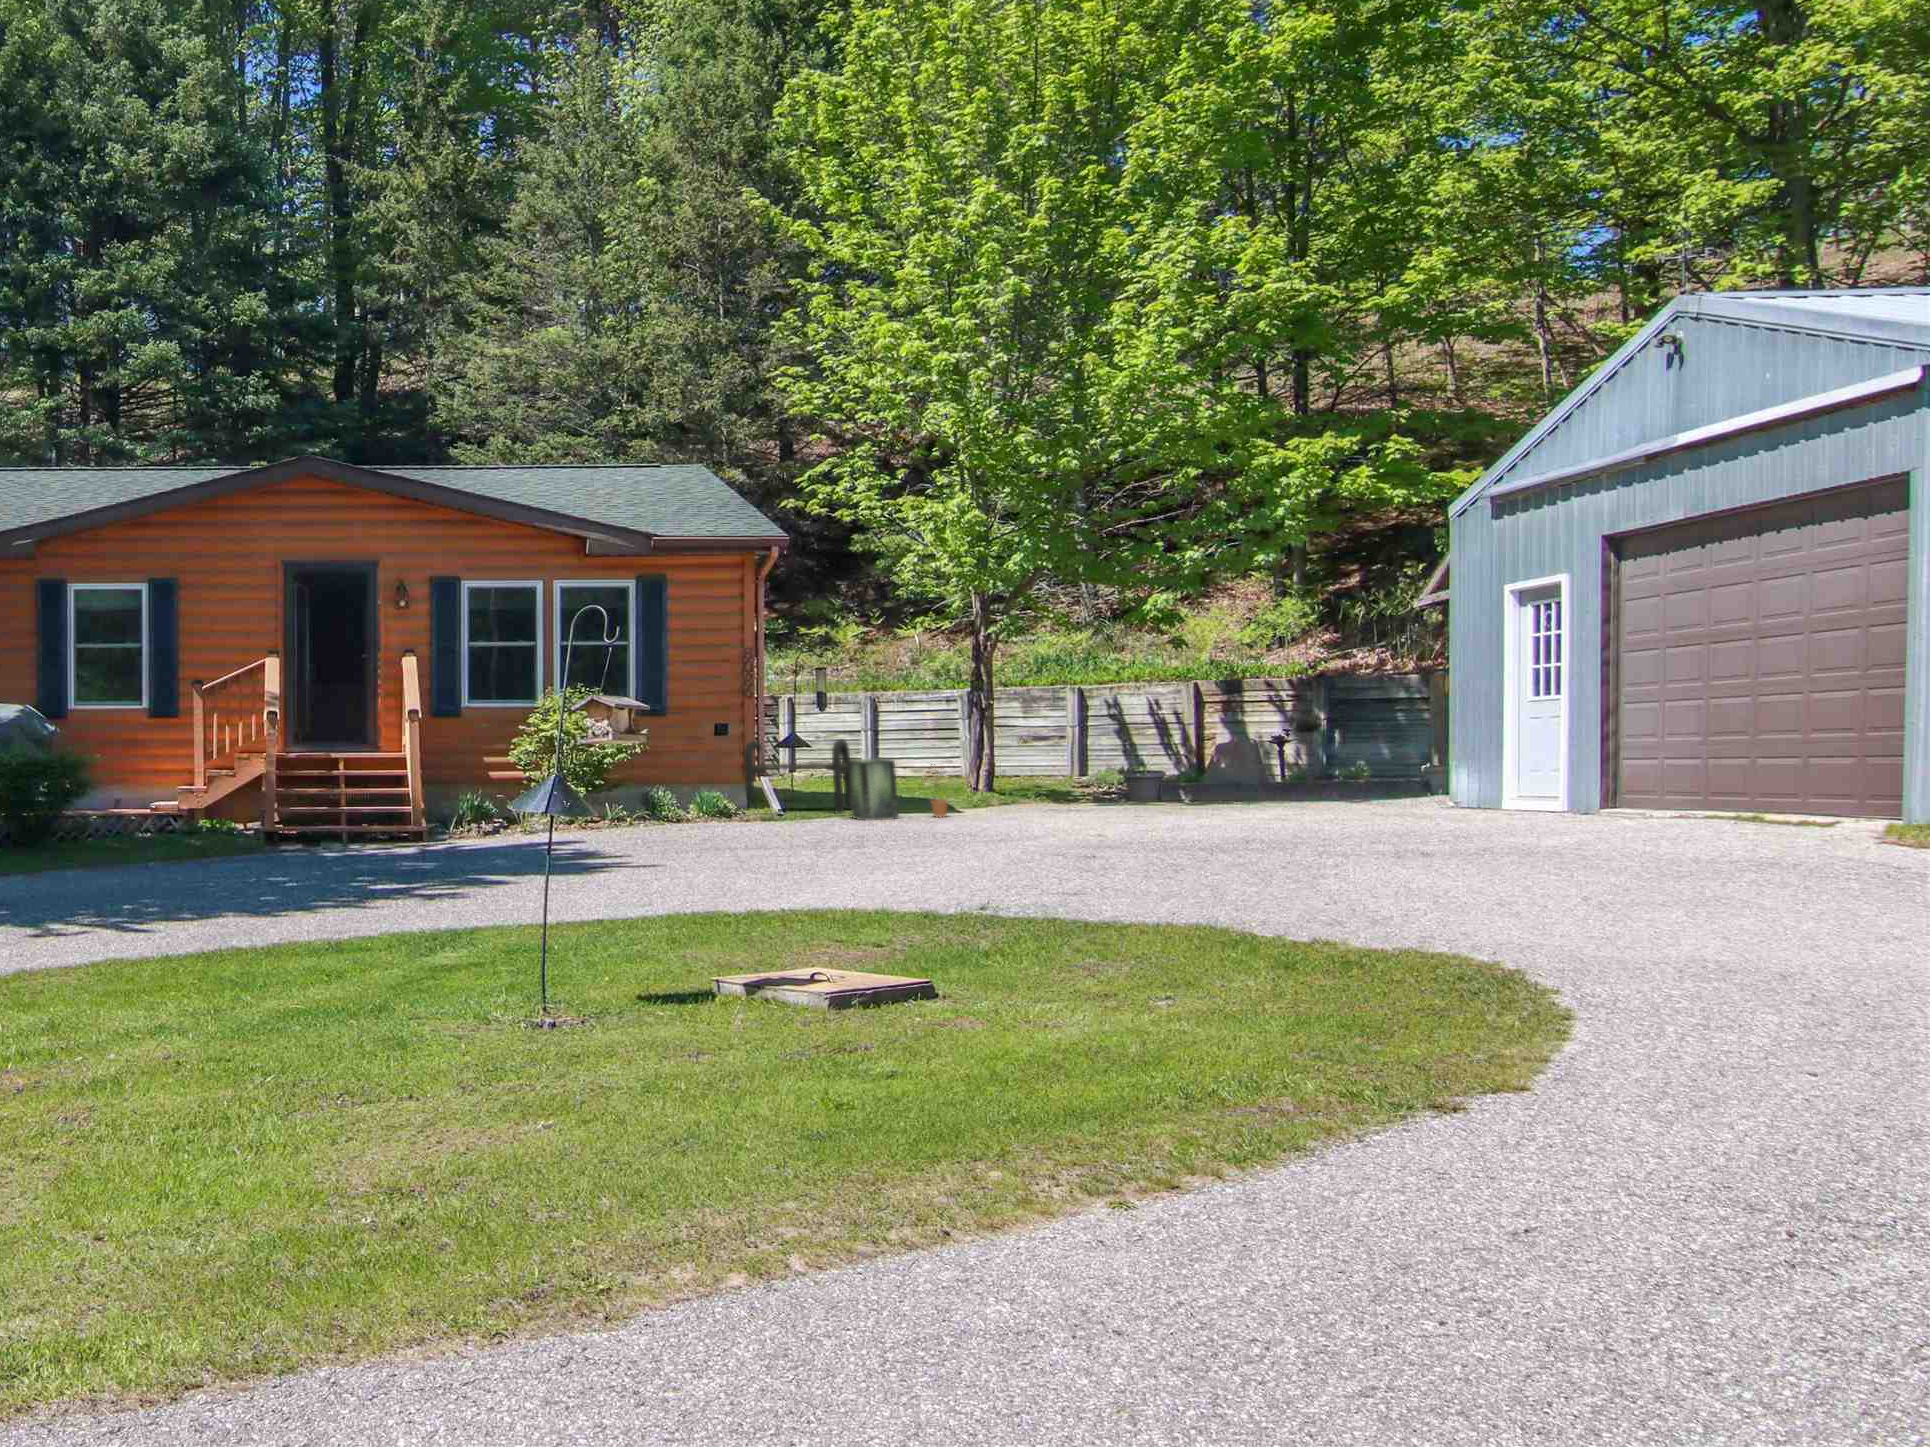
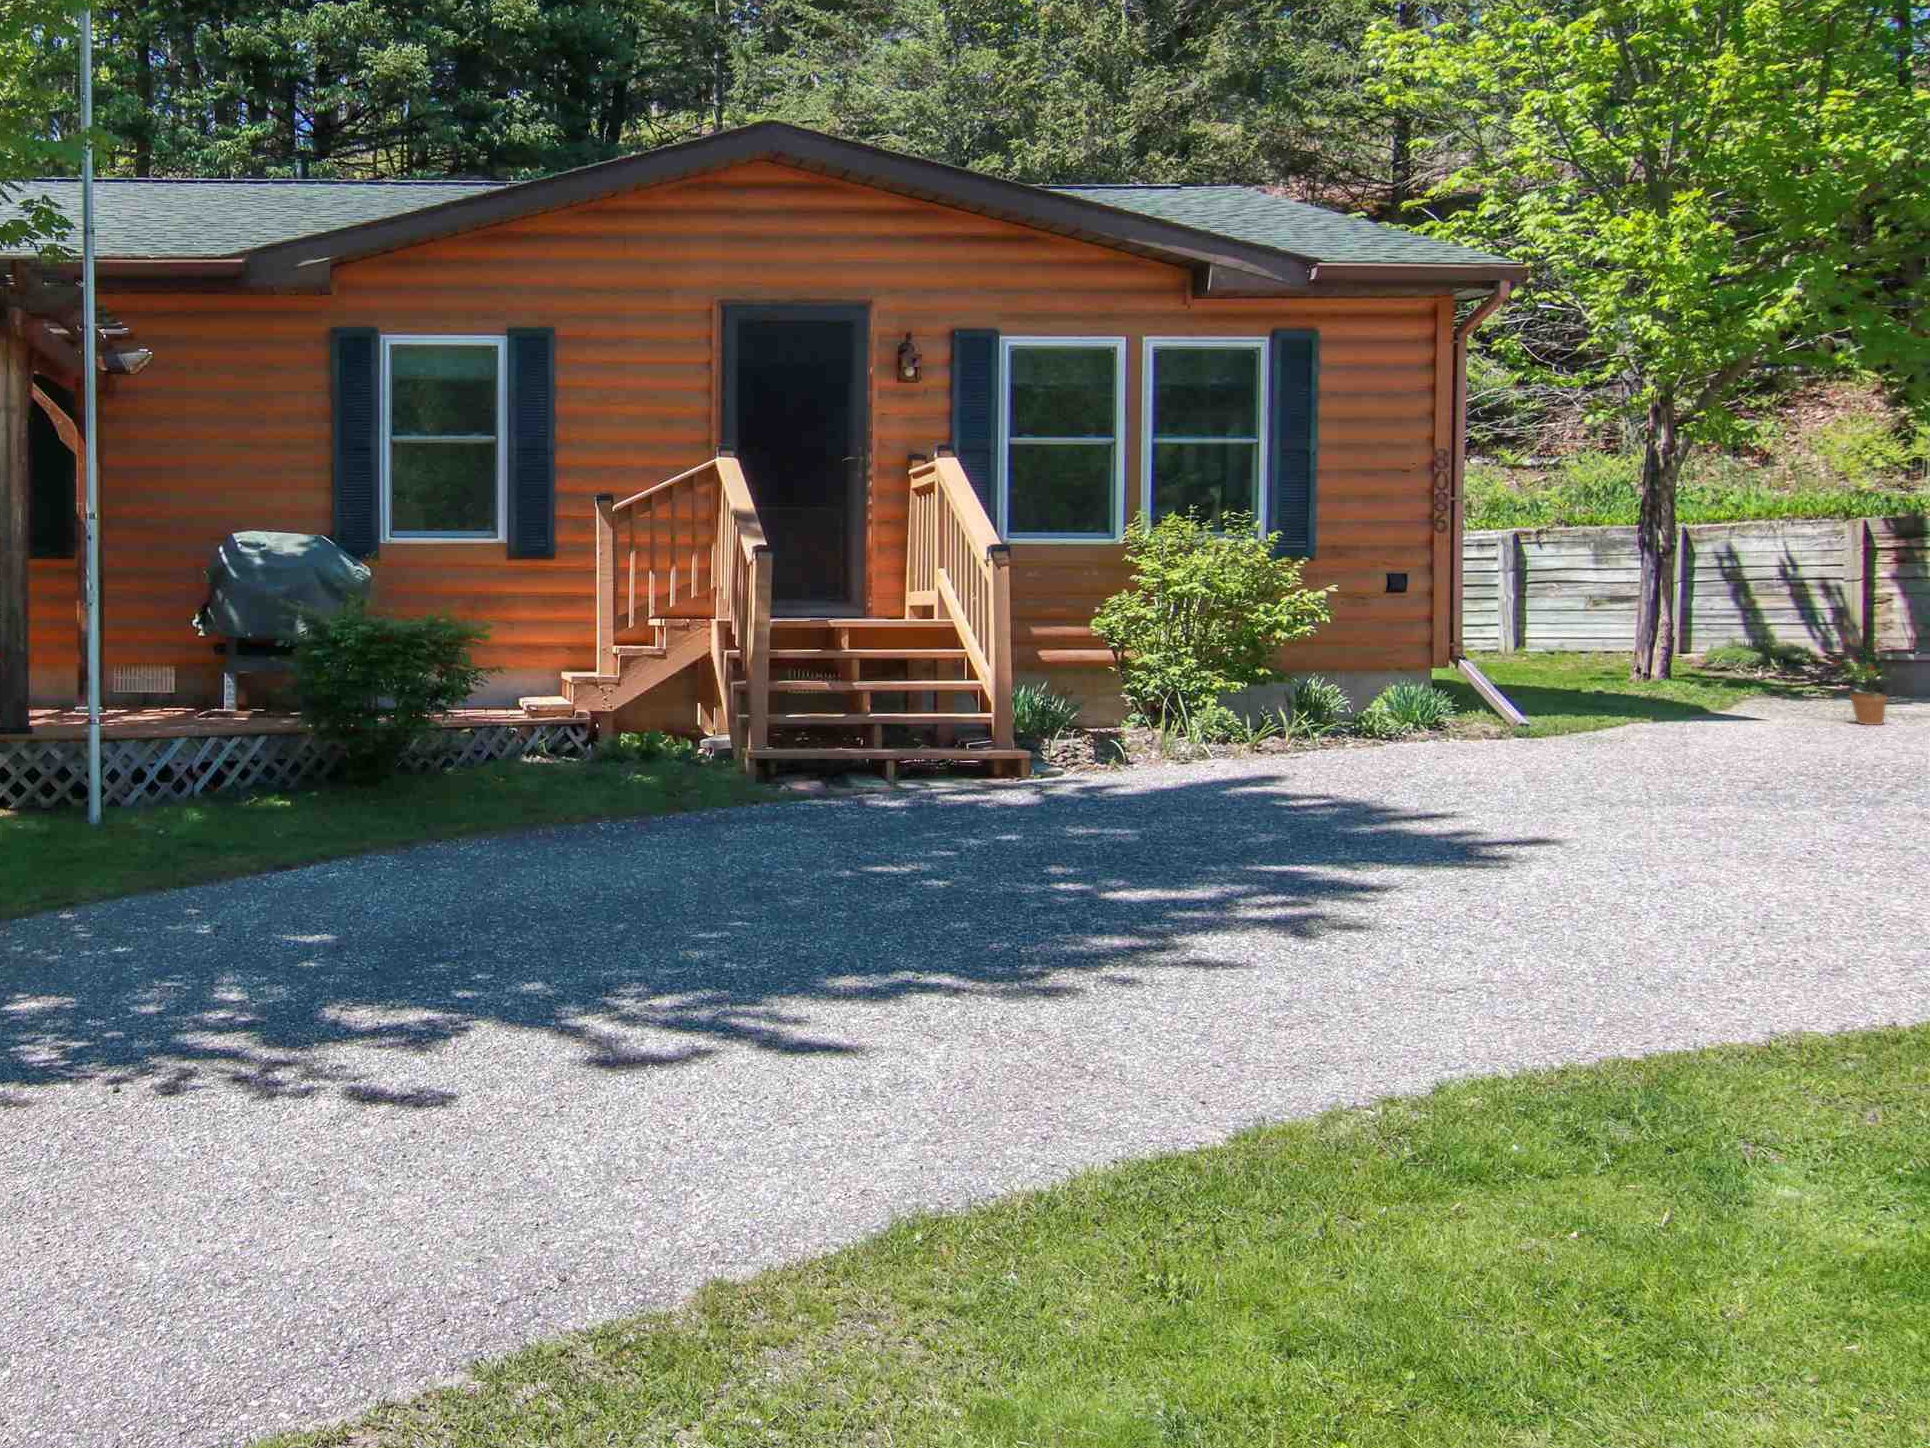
bench: present [744,739,851,814] -> none [1429,592,1628,712]
storage box: present [848,758,899,821] -> none [1702,626,1810,732]

